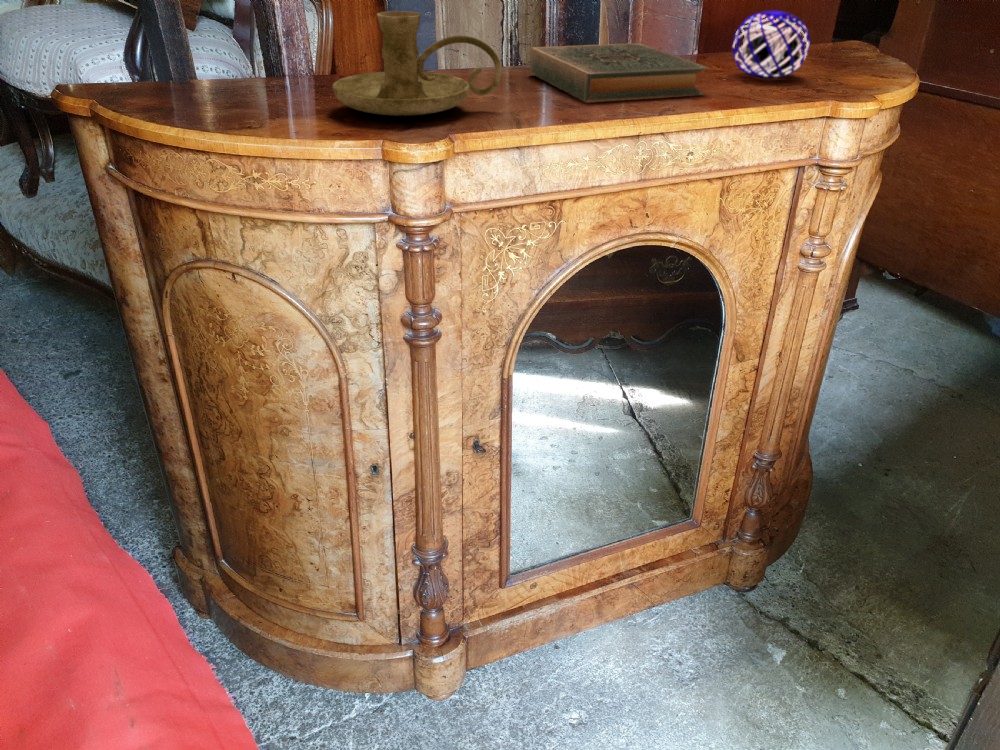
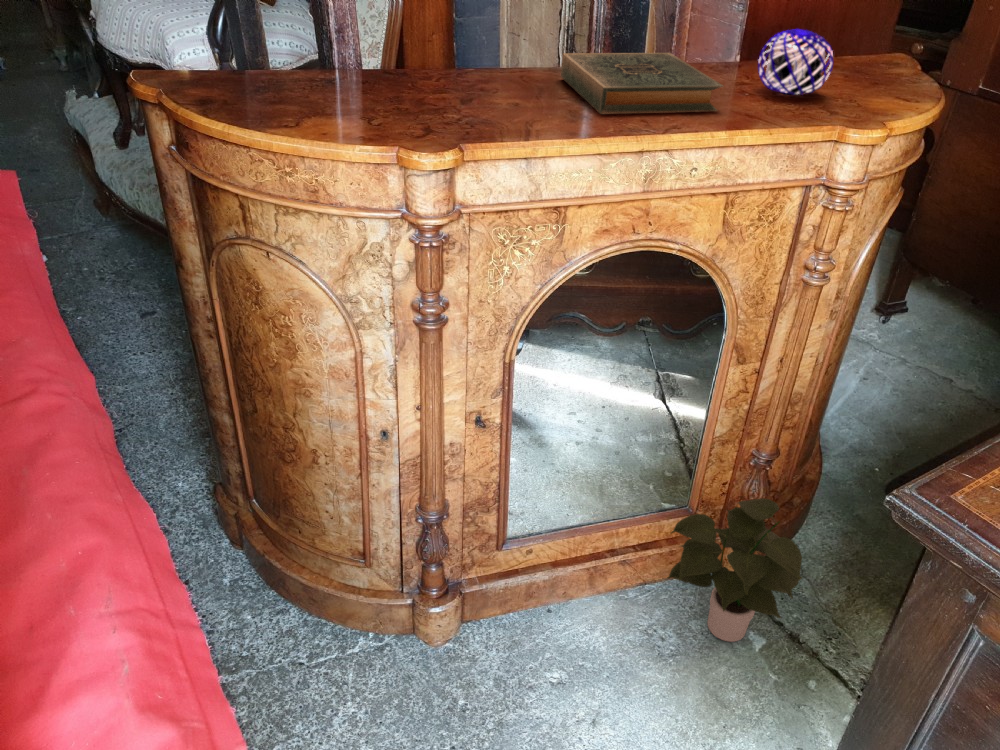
candle holder: present [333,11,502,116] -> none [365,23,520,120]
potted plant: none [680,502,826,658] -> present [667,498,803,642]

